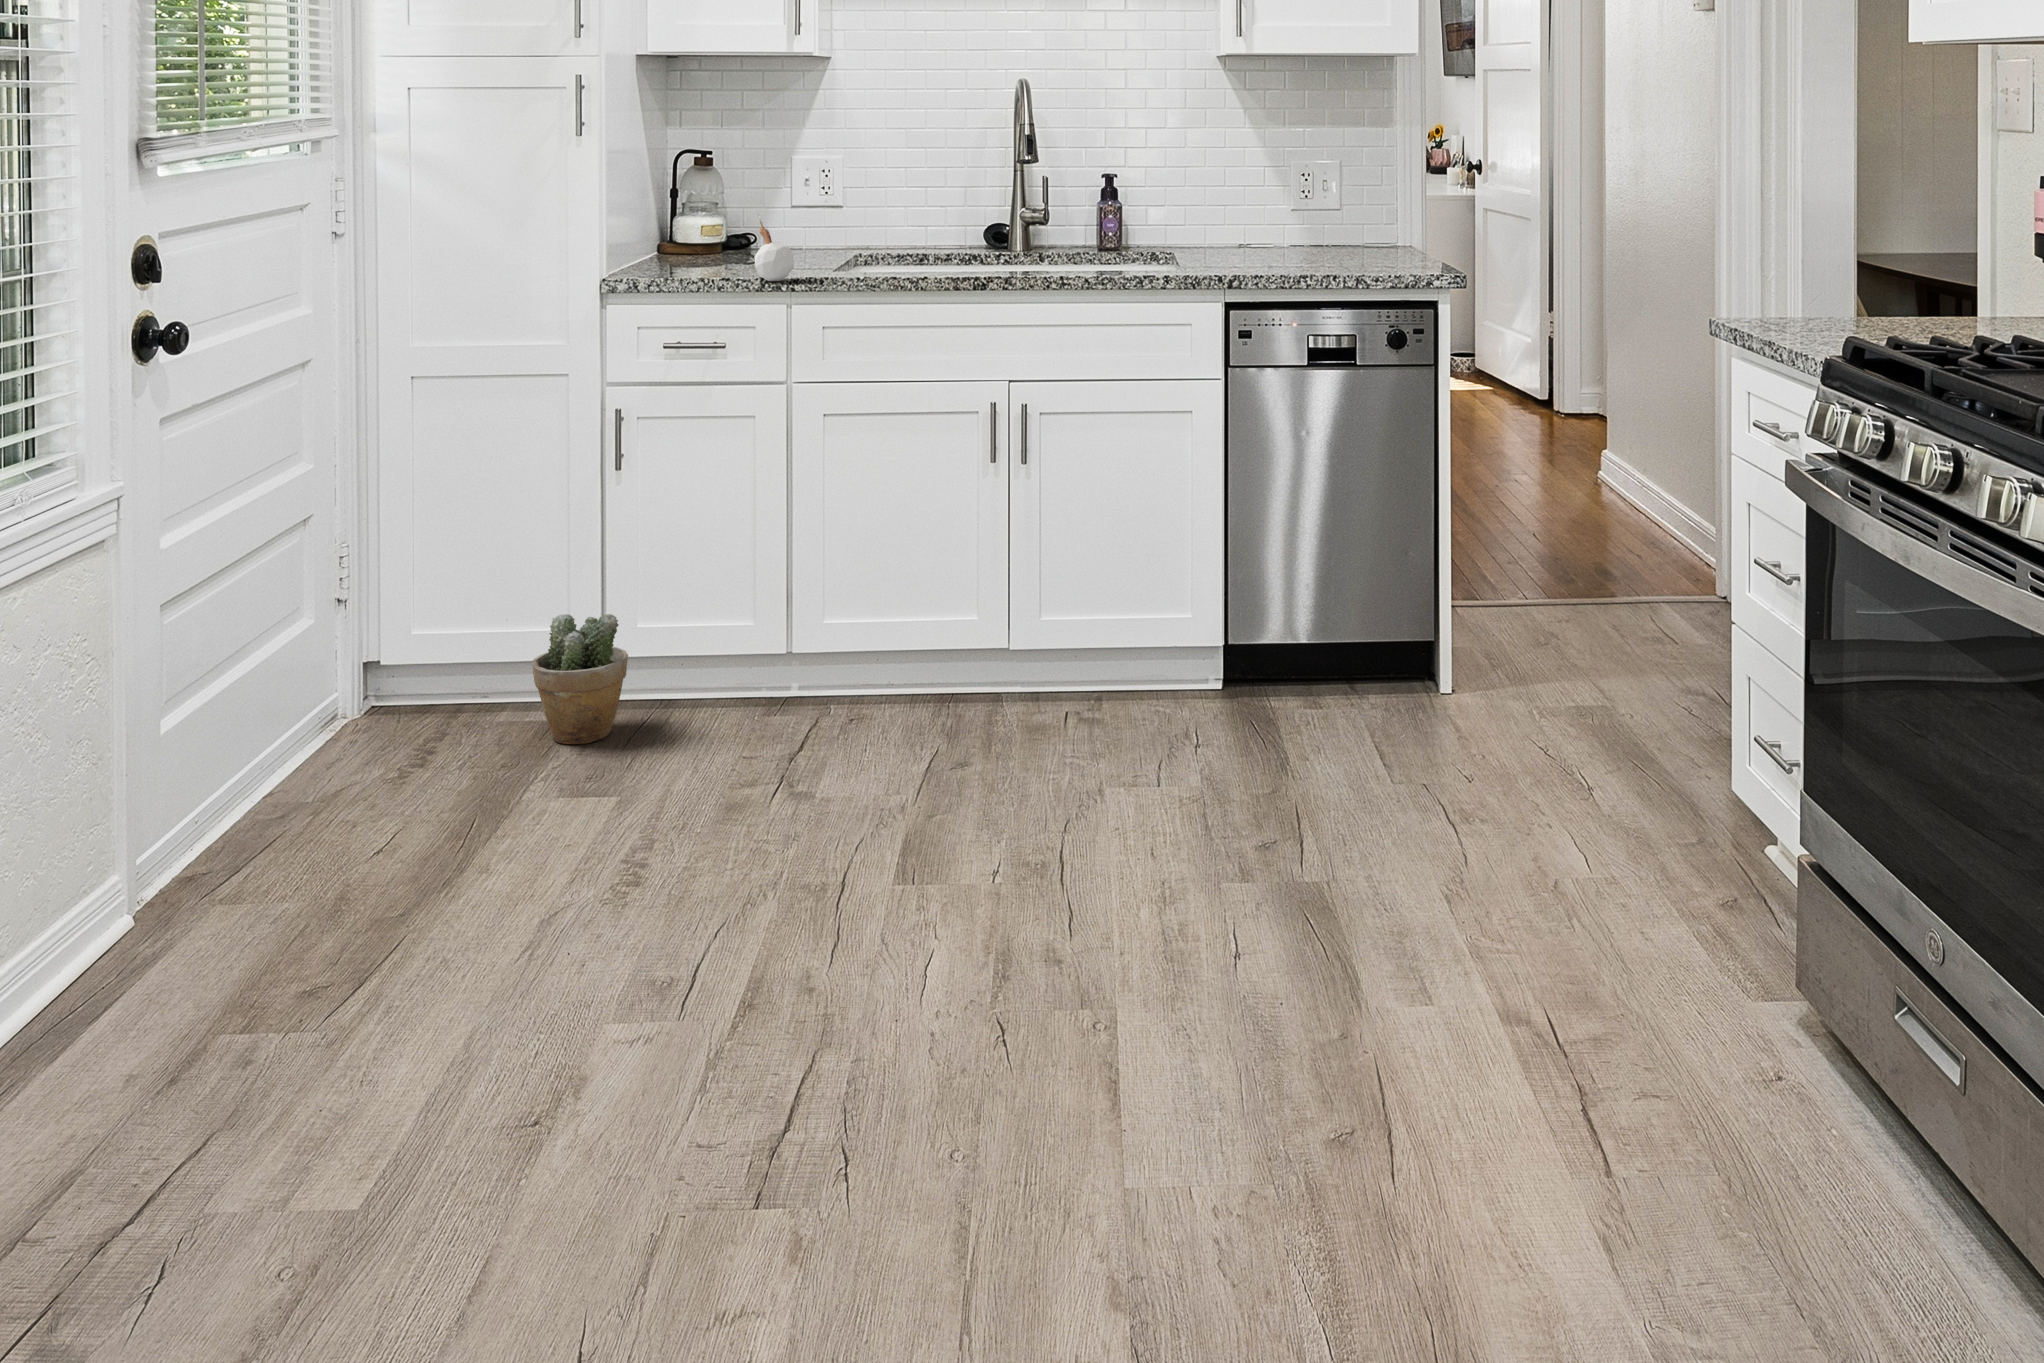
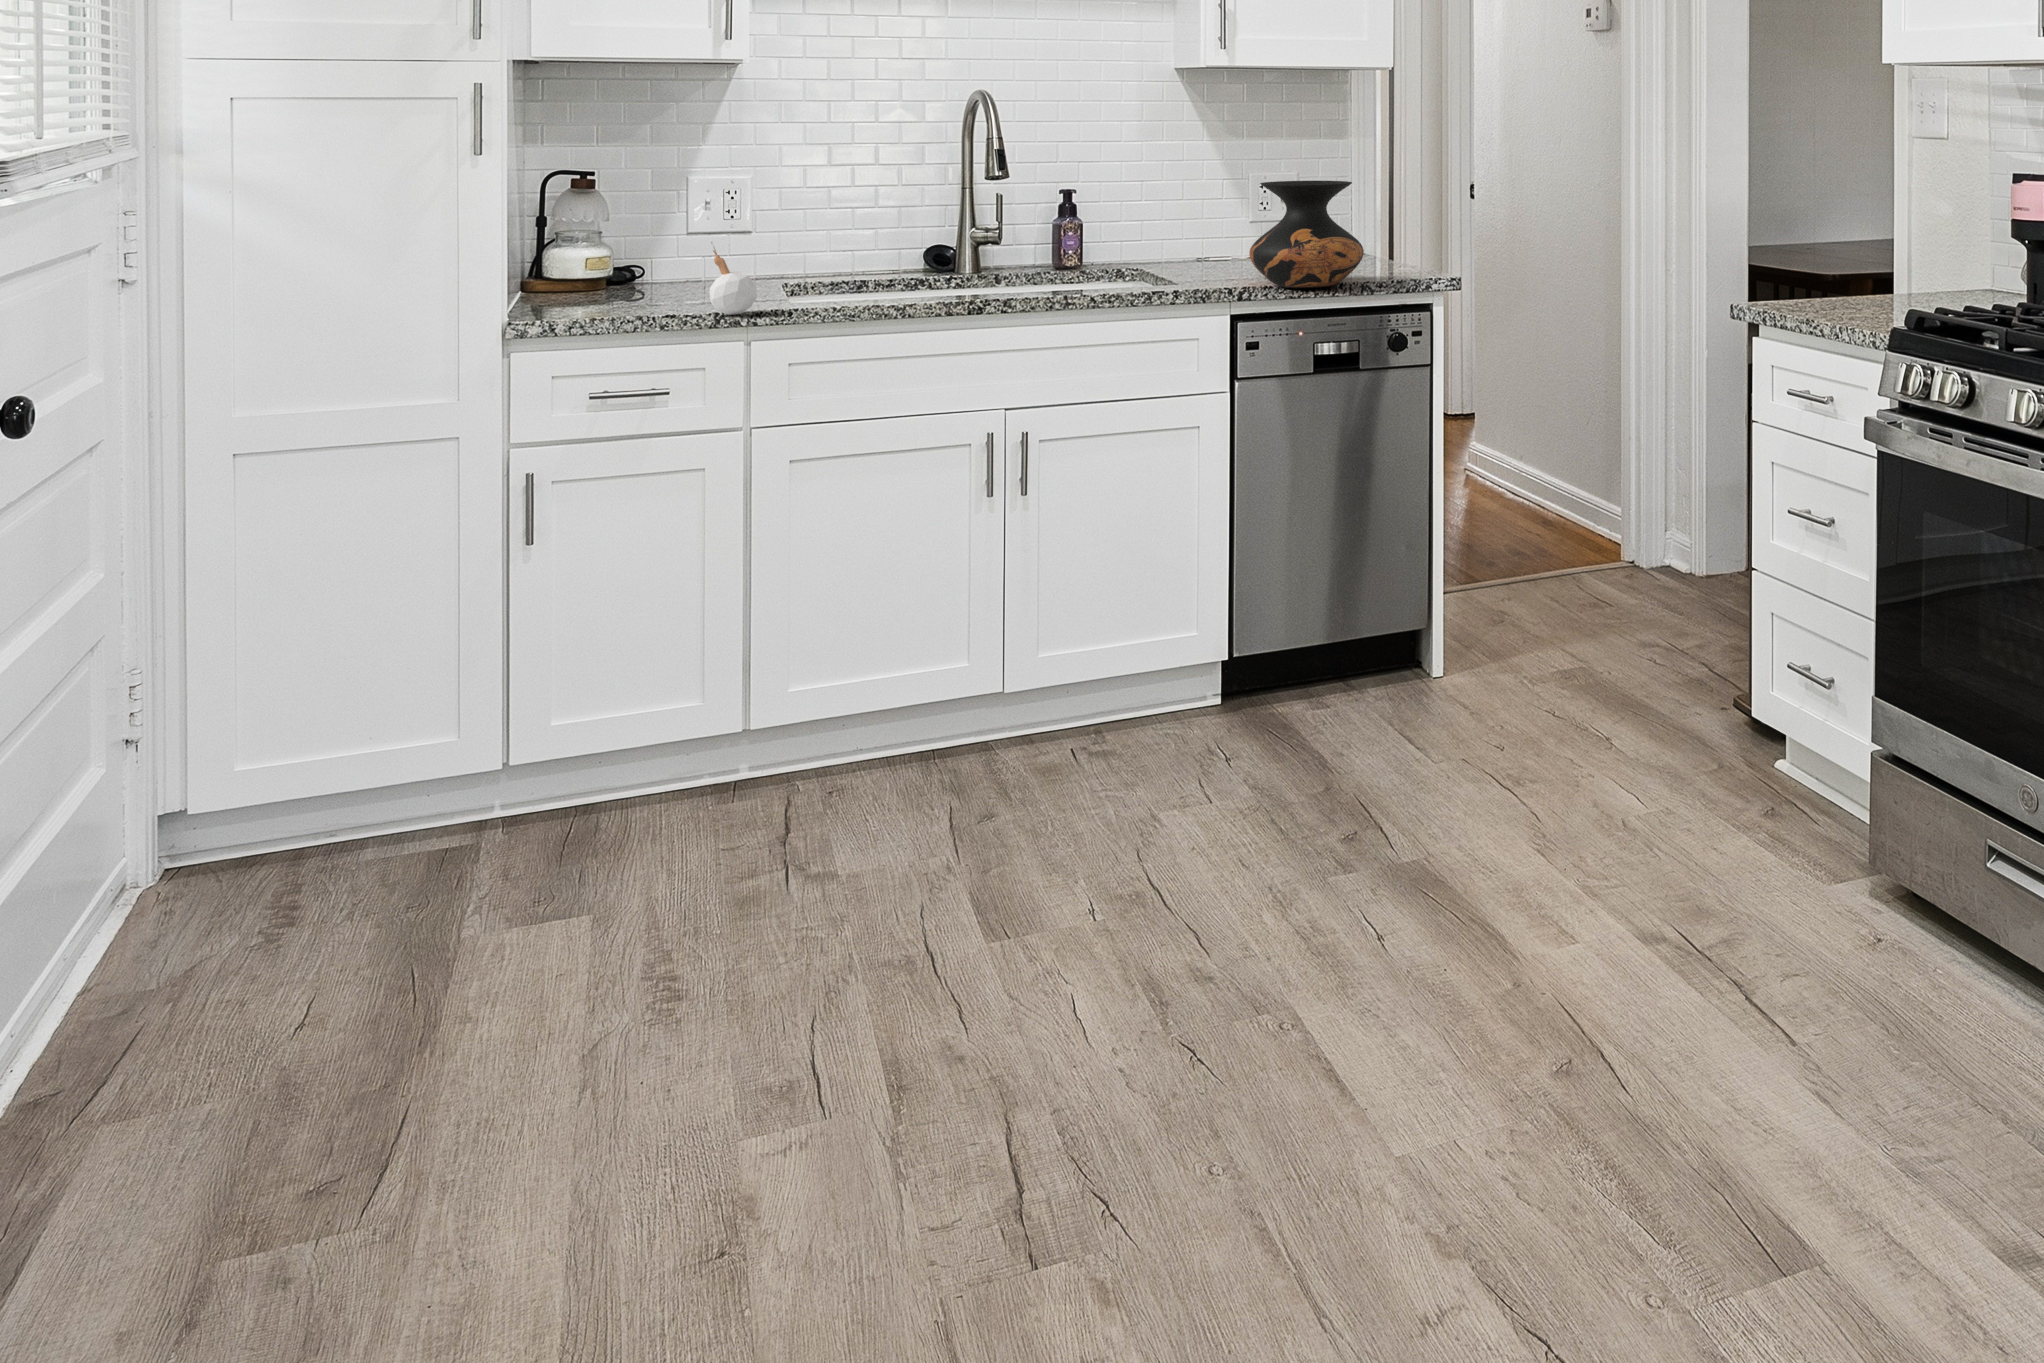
vase: none [1259,168,1376,279] -> present [1249,181,1364,288]
potted plant: present [532,614,628,744] -> none [452,699,573,855]

